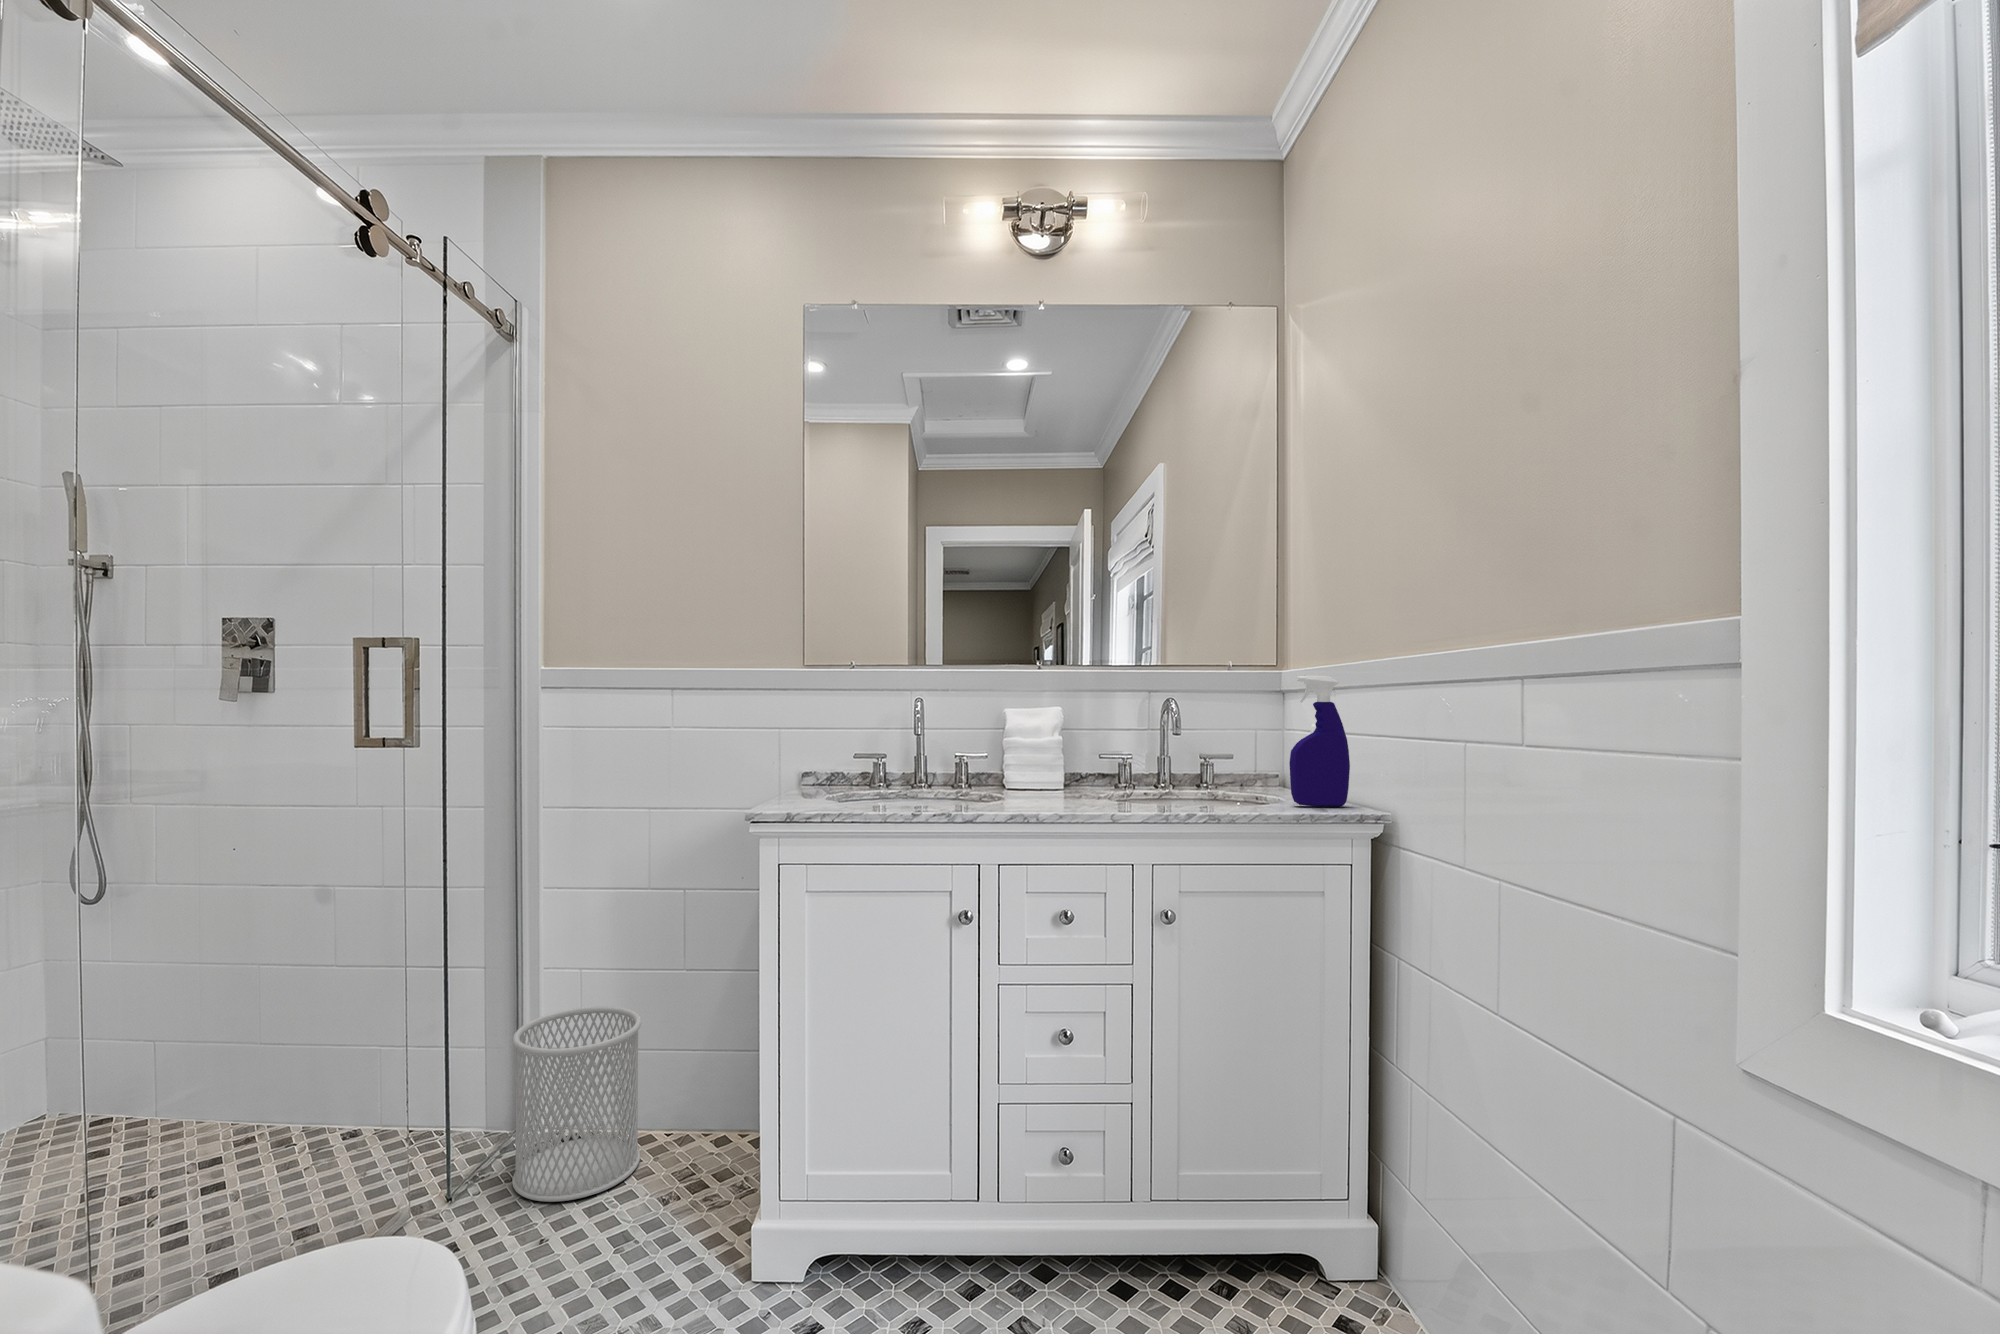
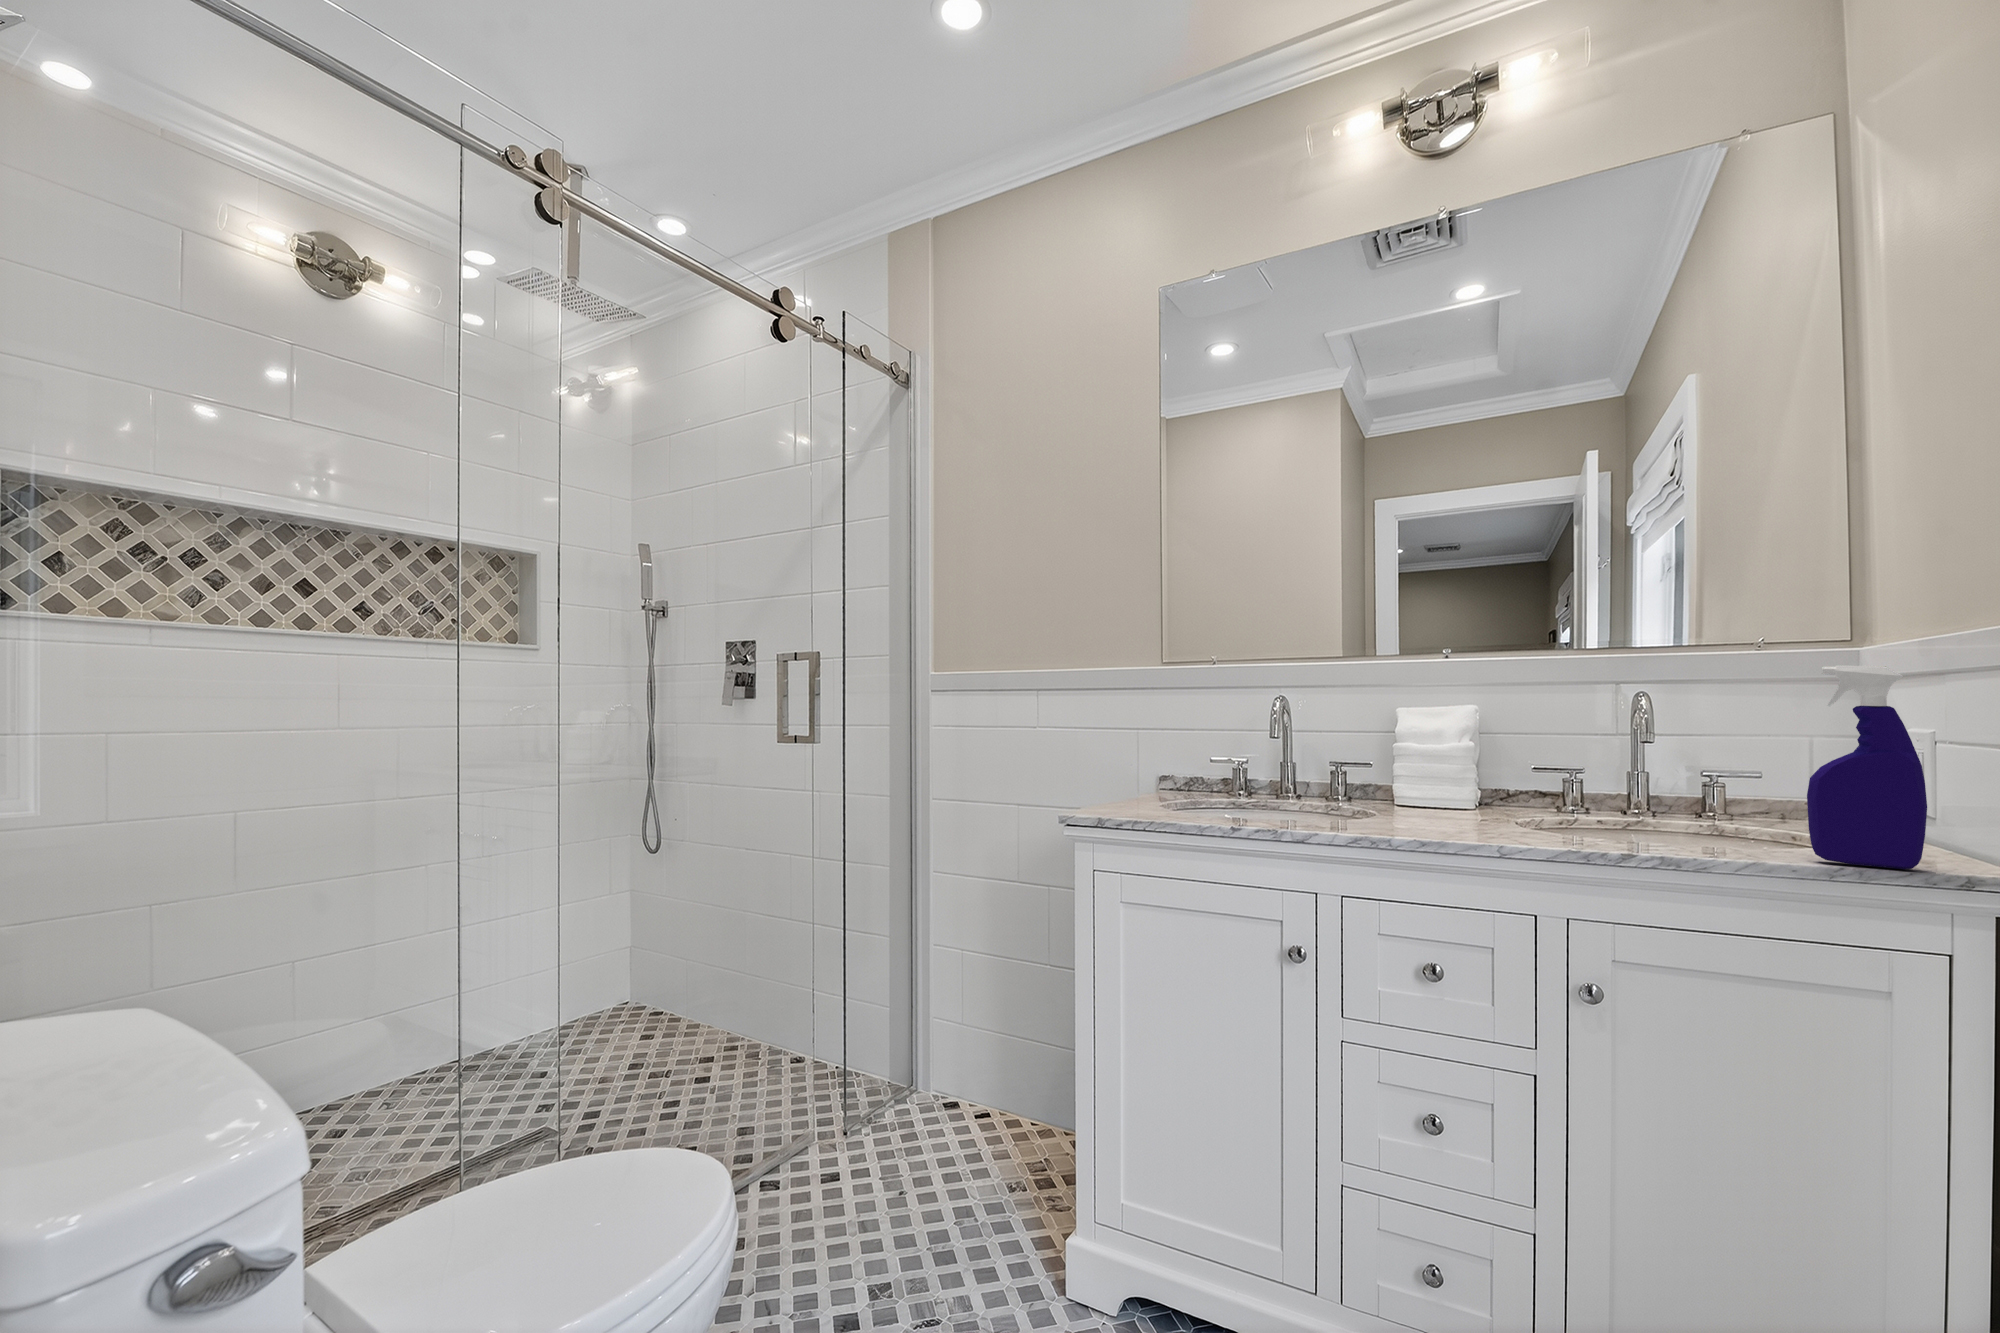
wastebasket: present [512,1006,641,1202] -> none [895,983,1006,1164]

